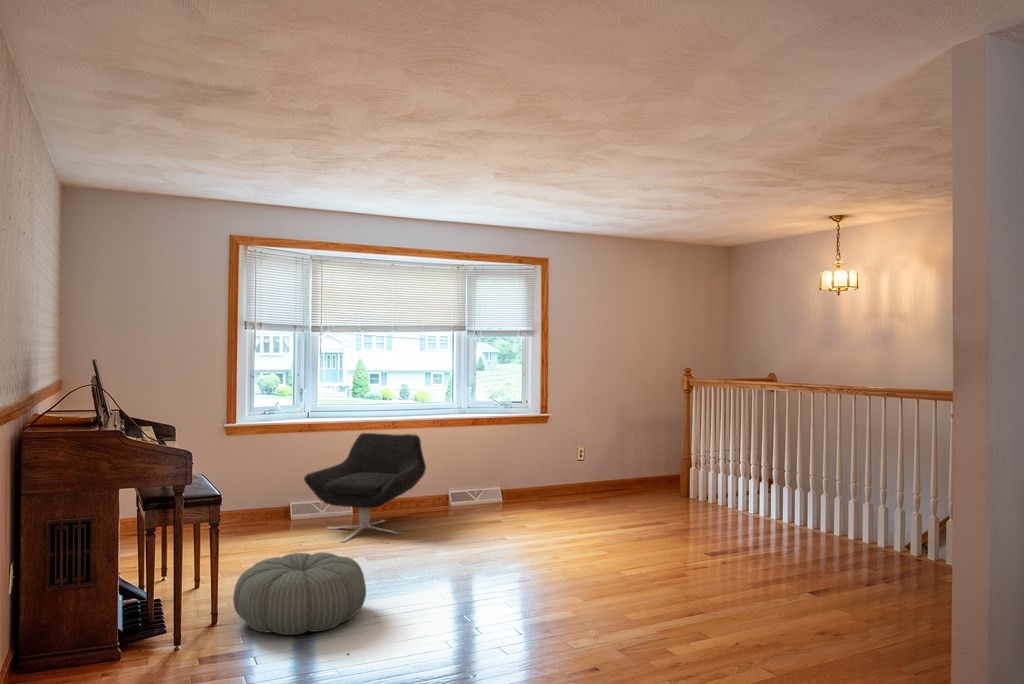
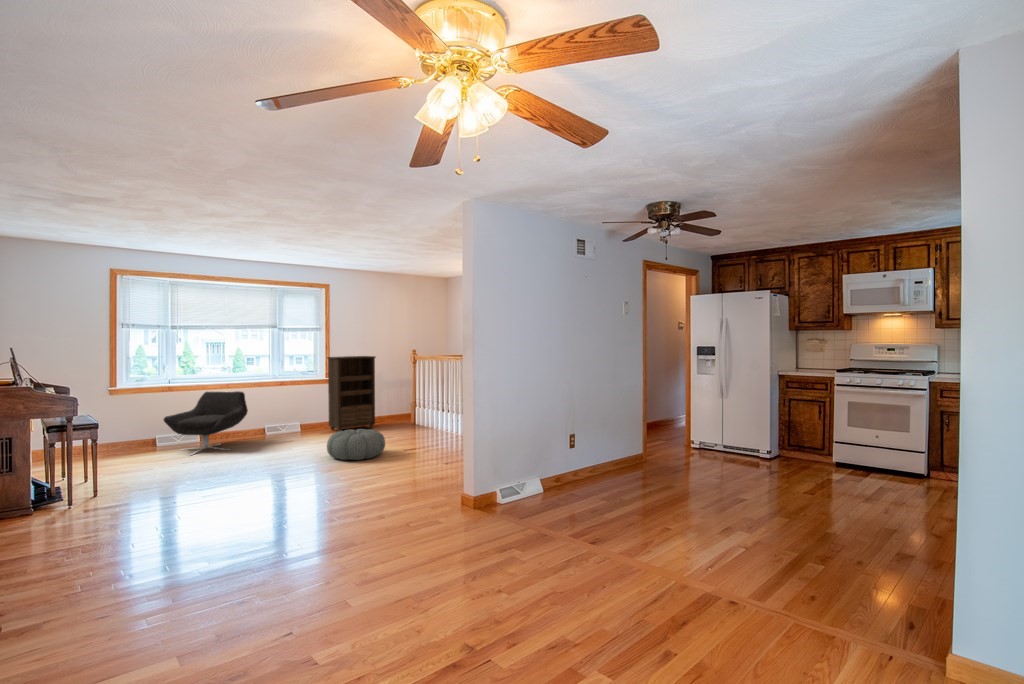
bookshelf: none [542,376,623,508] -> present [327,356,376,431]
pouf: present [233,552,366,635] -> present [327,429,385,460]

